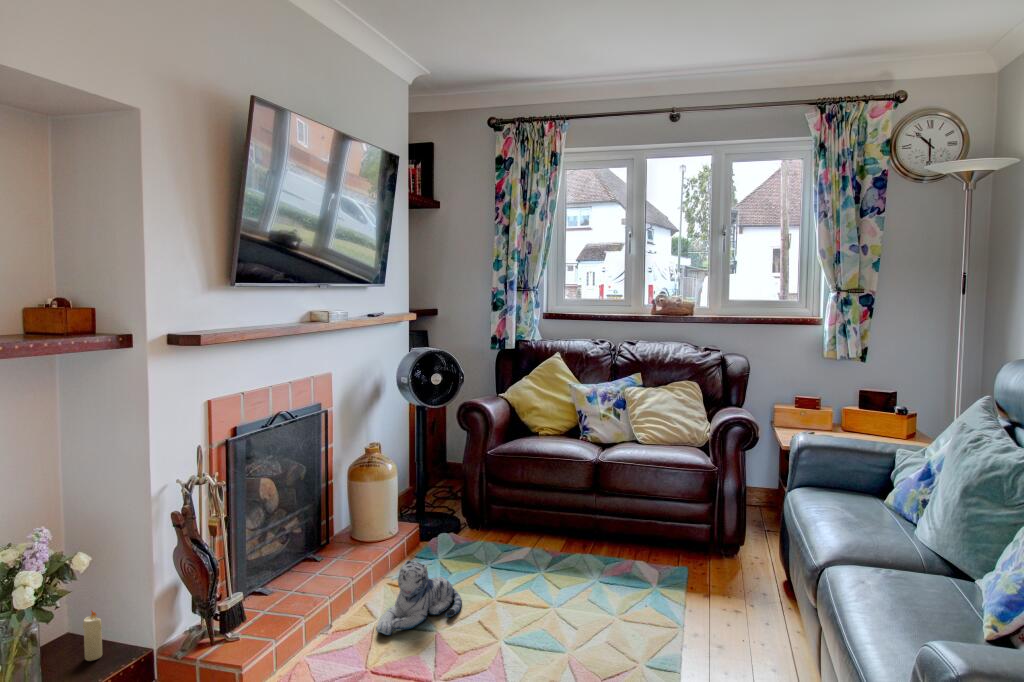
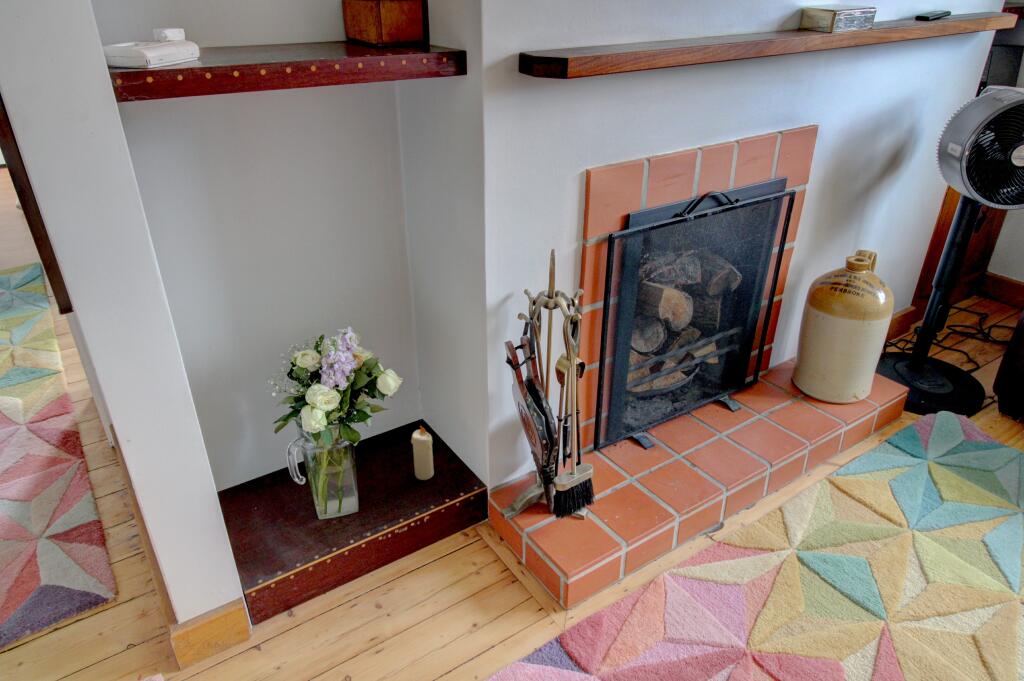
plush toy: present [376,560,462,635] -> none [783,490,949,602]

